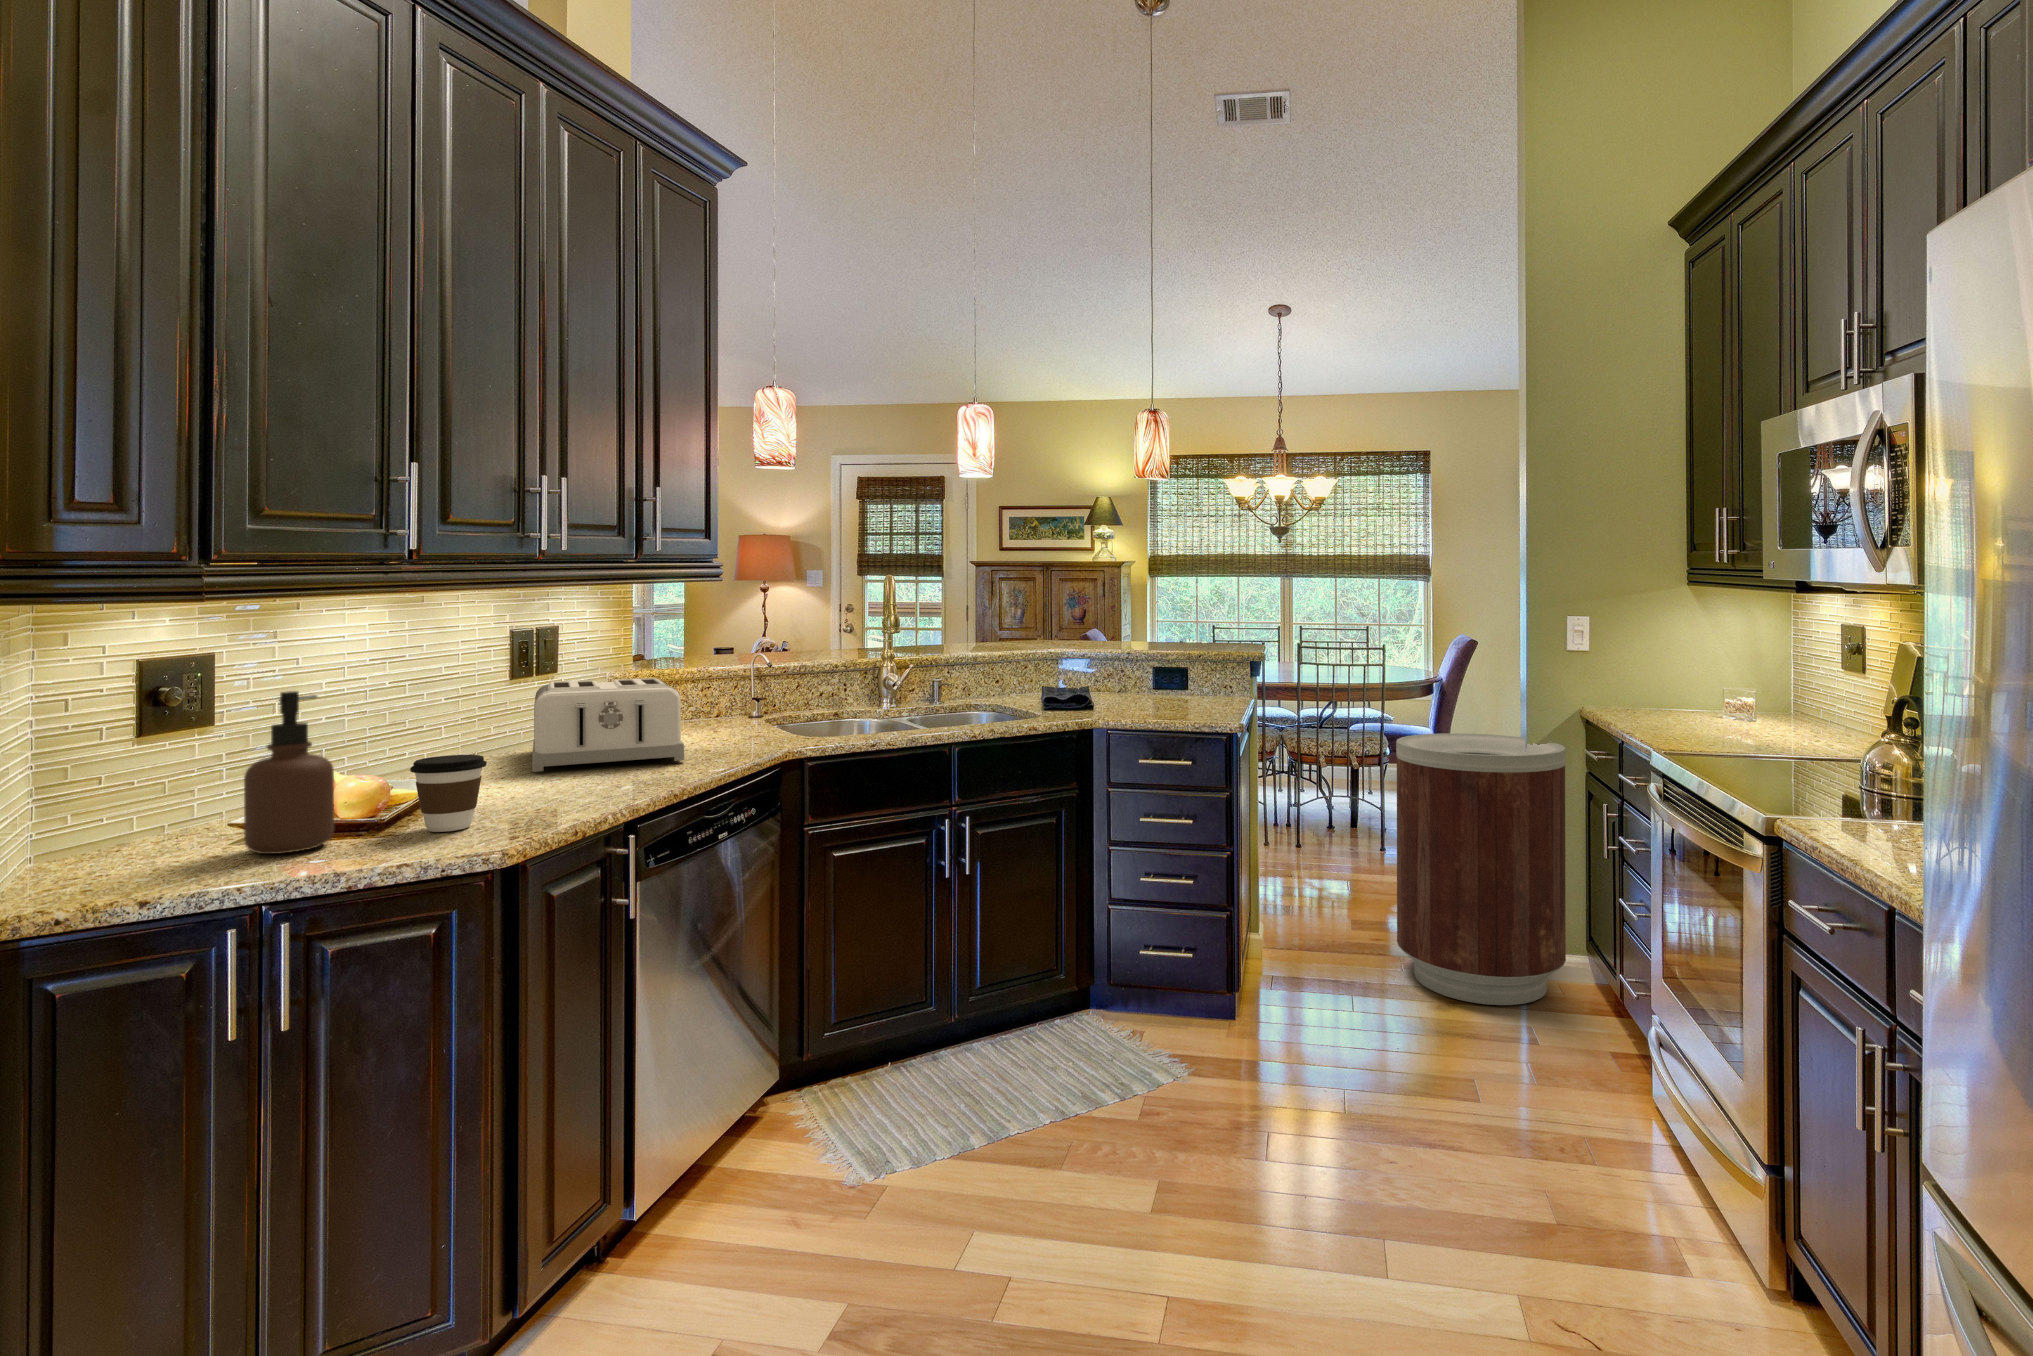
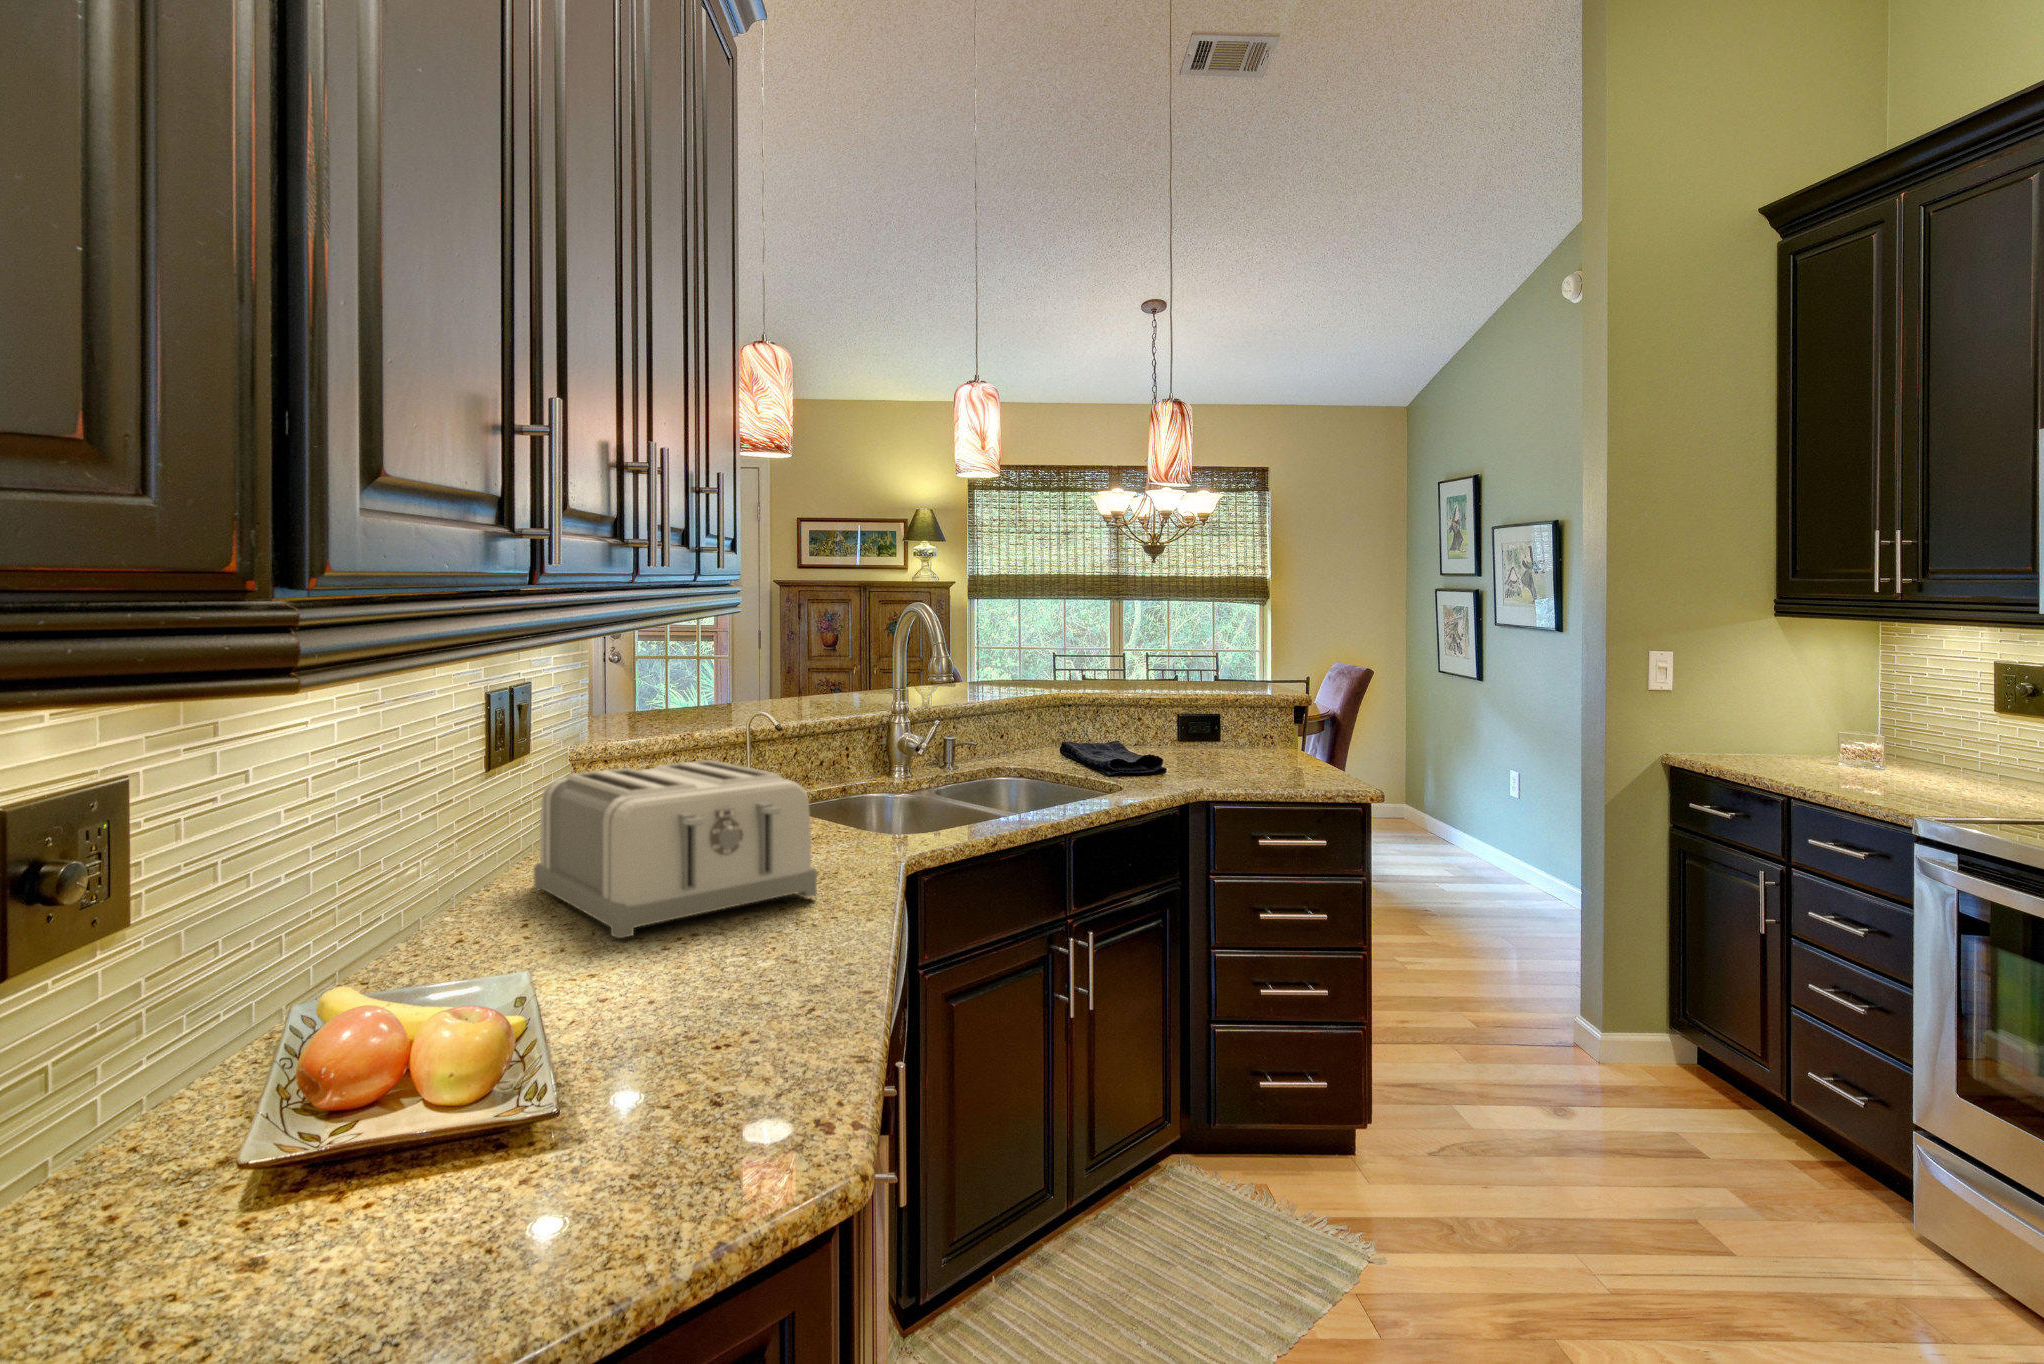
soap dispenser: present [244,691,334,854] -> none [359,869,534,1268]
trash can: present [1396,733,1566,1005] -> none [1473,785,1695,1111]
coffee cup: present [410,755,487,832] -> none [629,956,759,1131]

